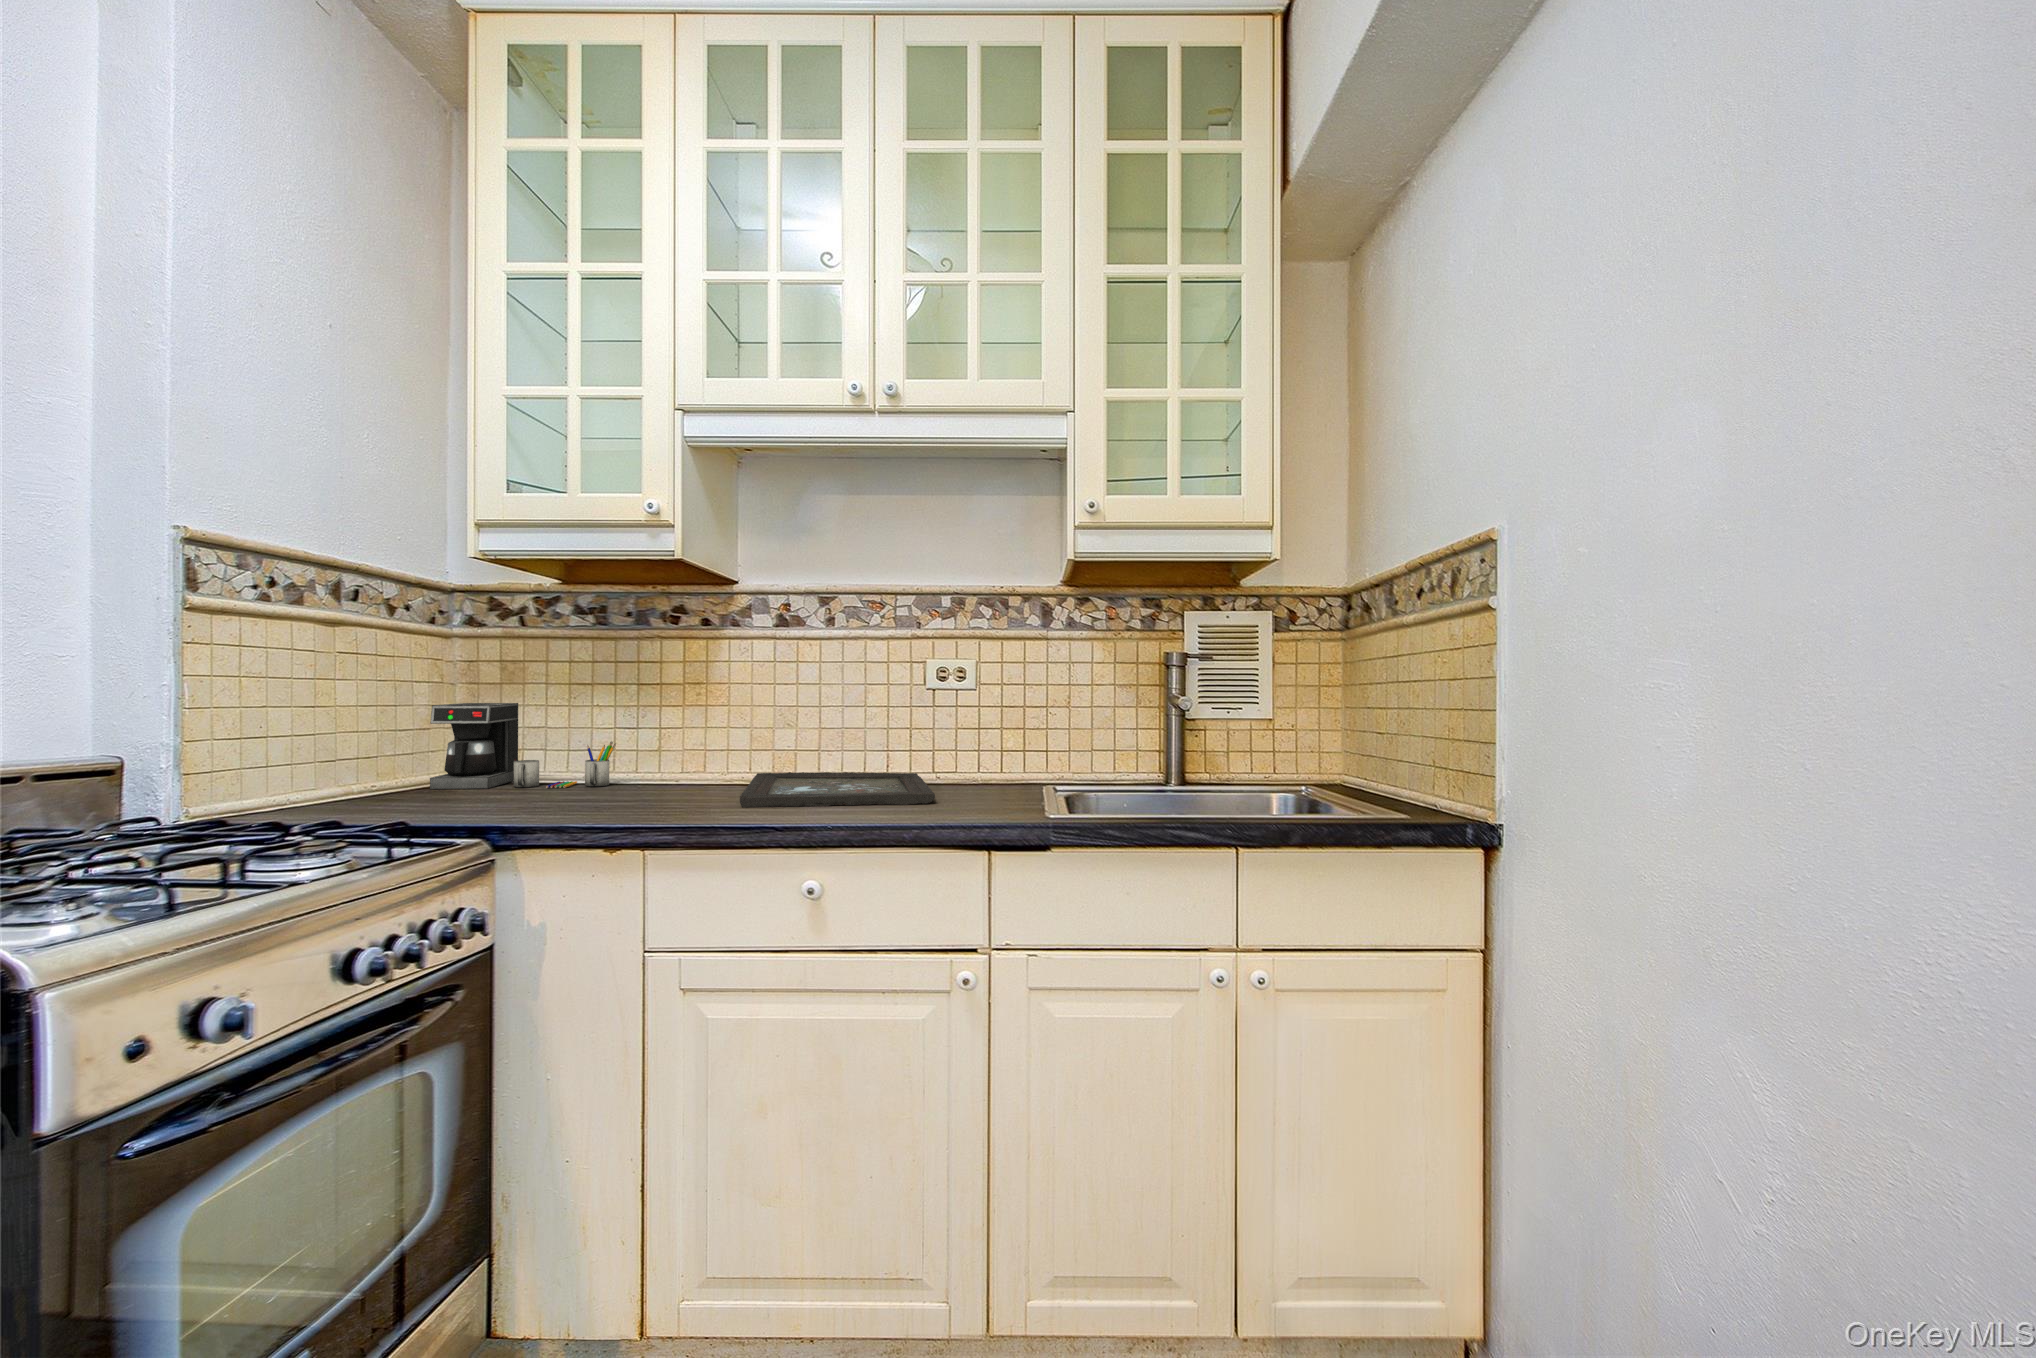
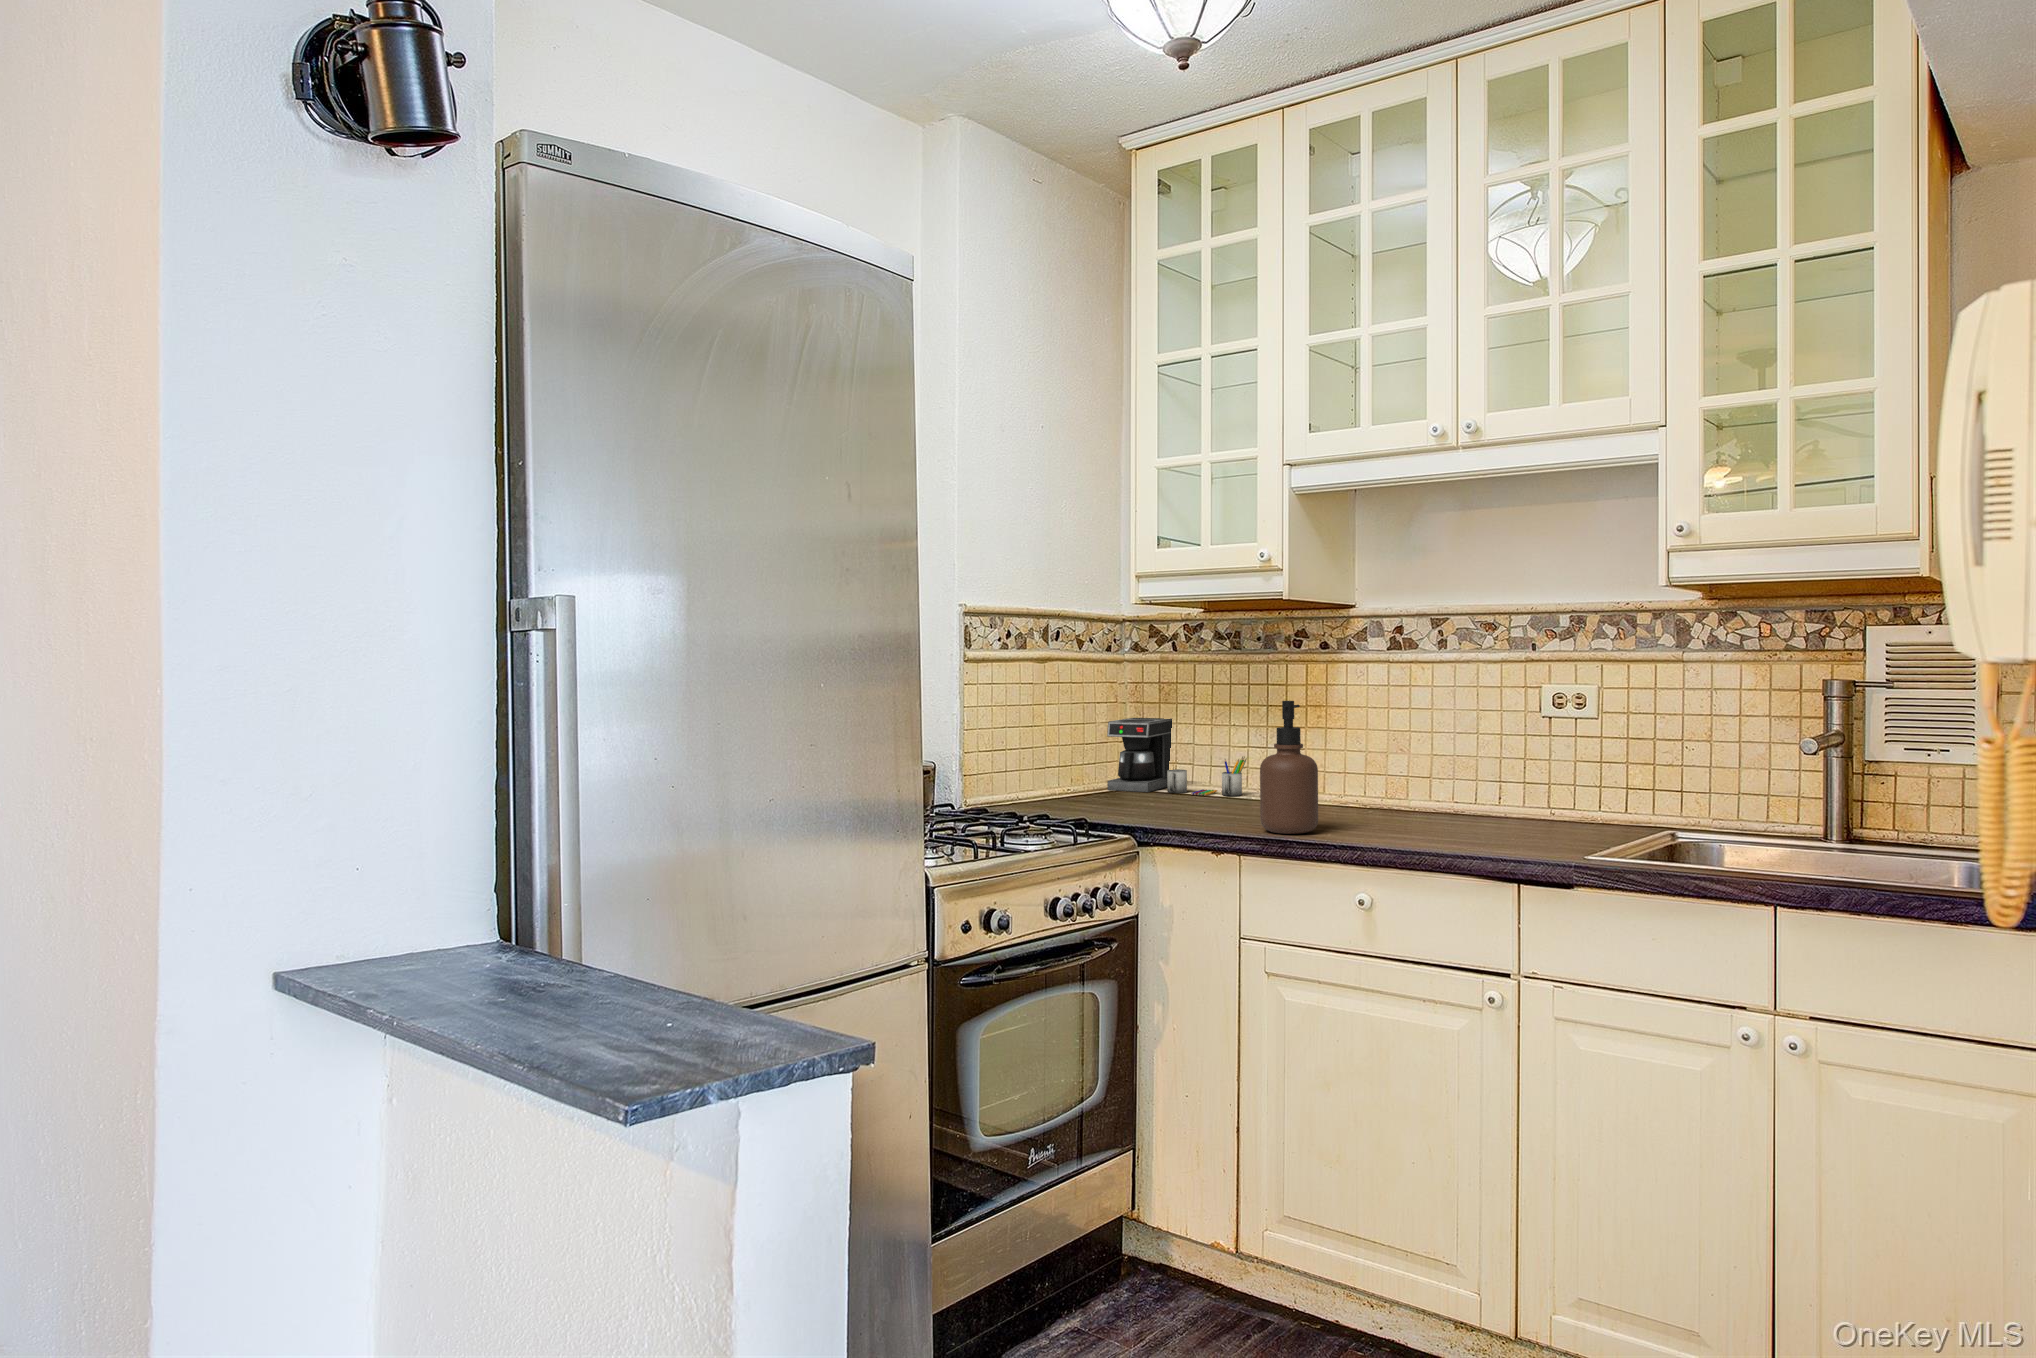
soap dispenser: none [667,661,739,822] -> present [1260,701,1318,834]
tray: present [740,772,935,808] -> none [1329,793,1531,834]

